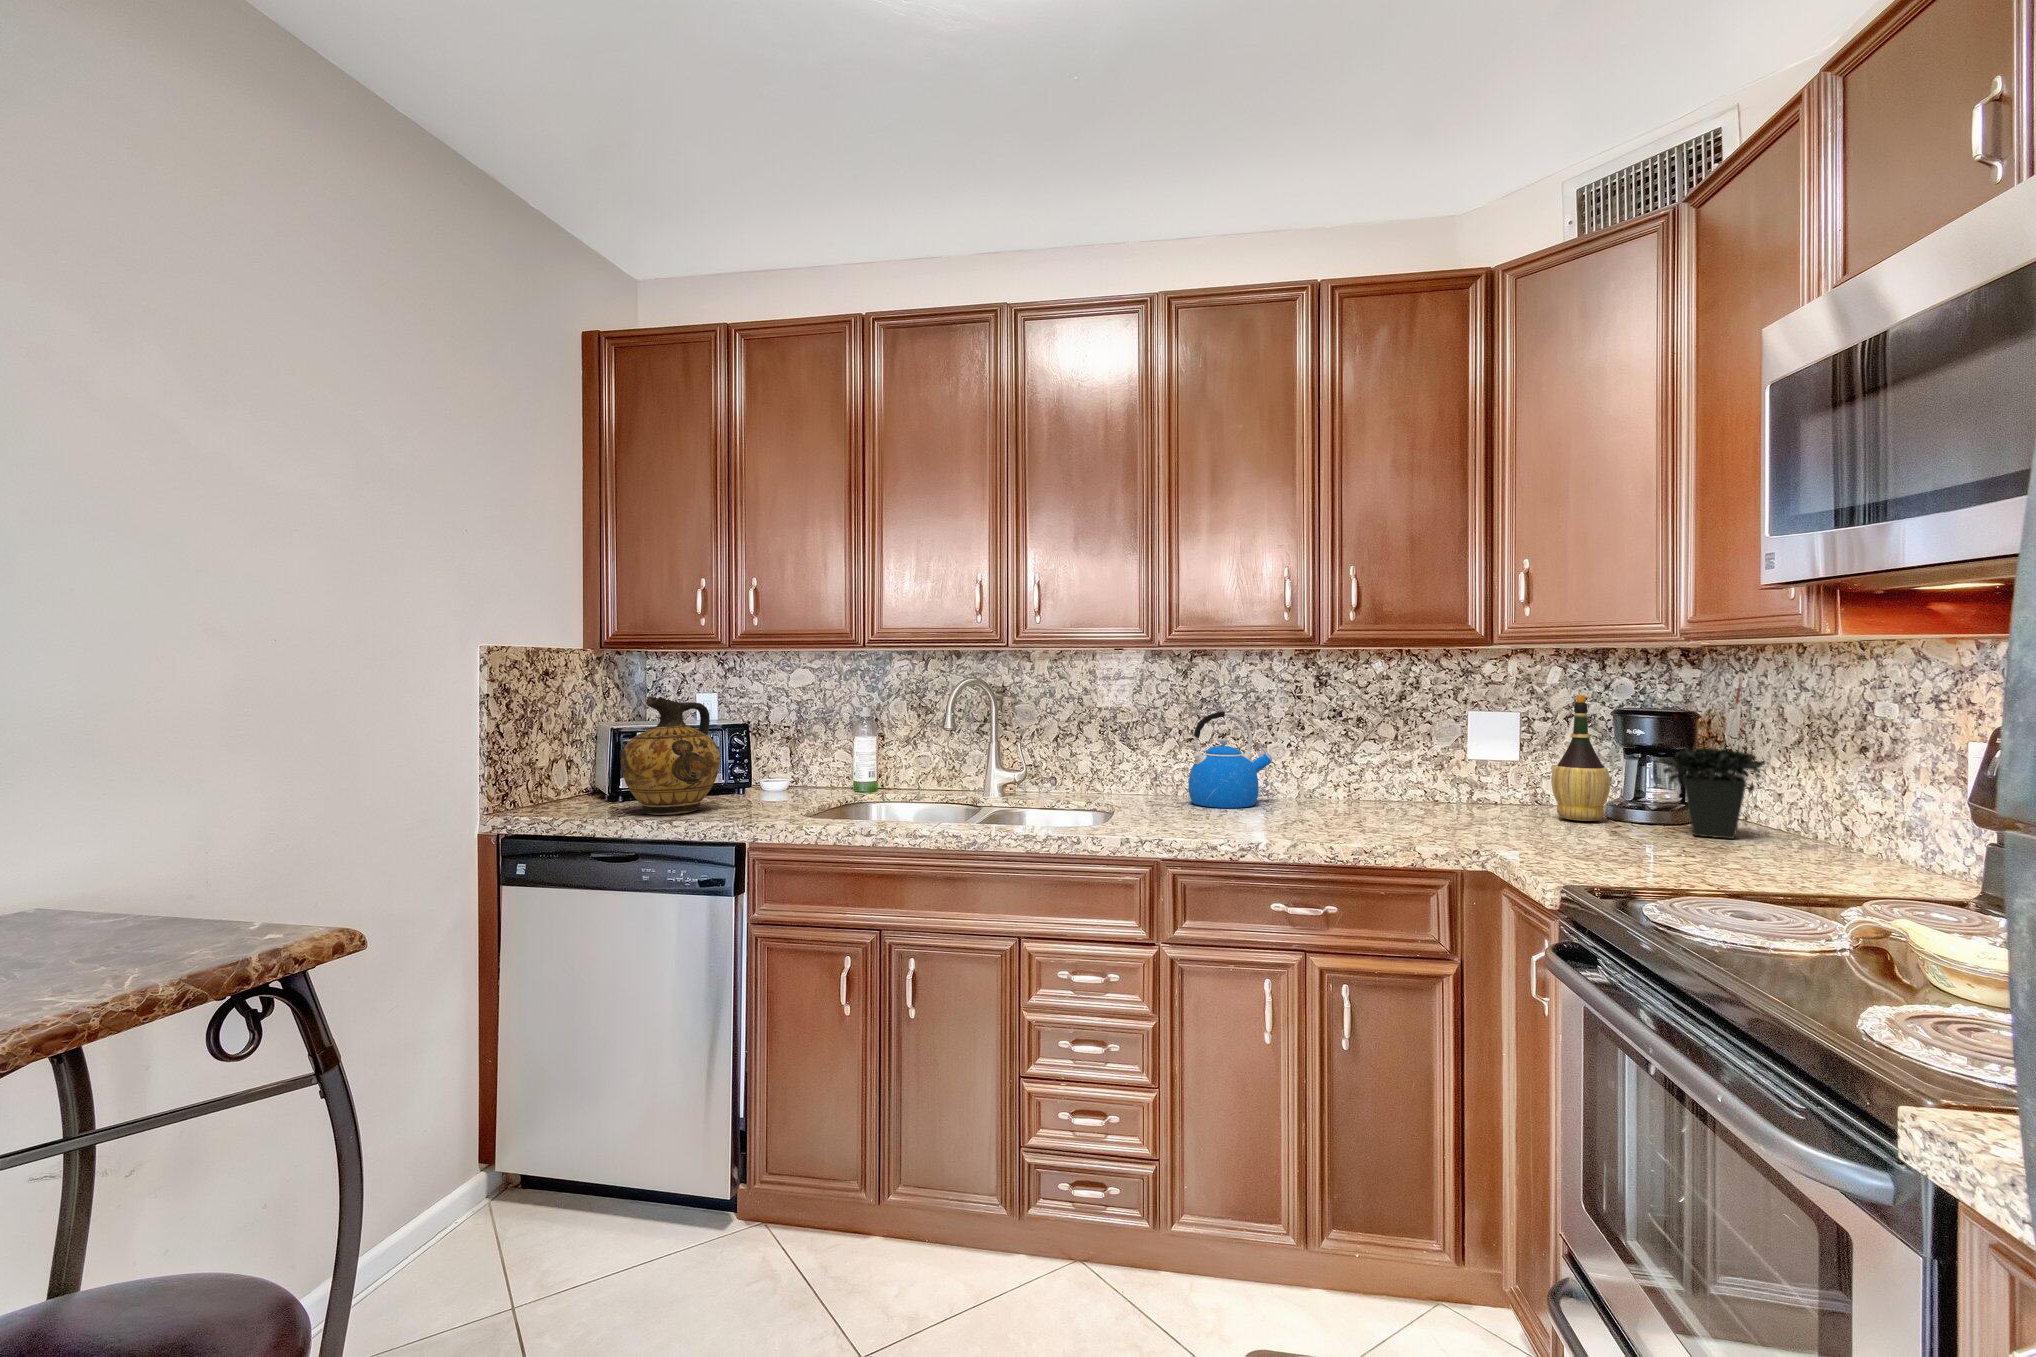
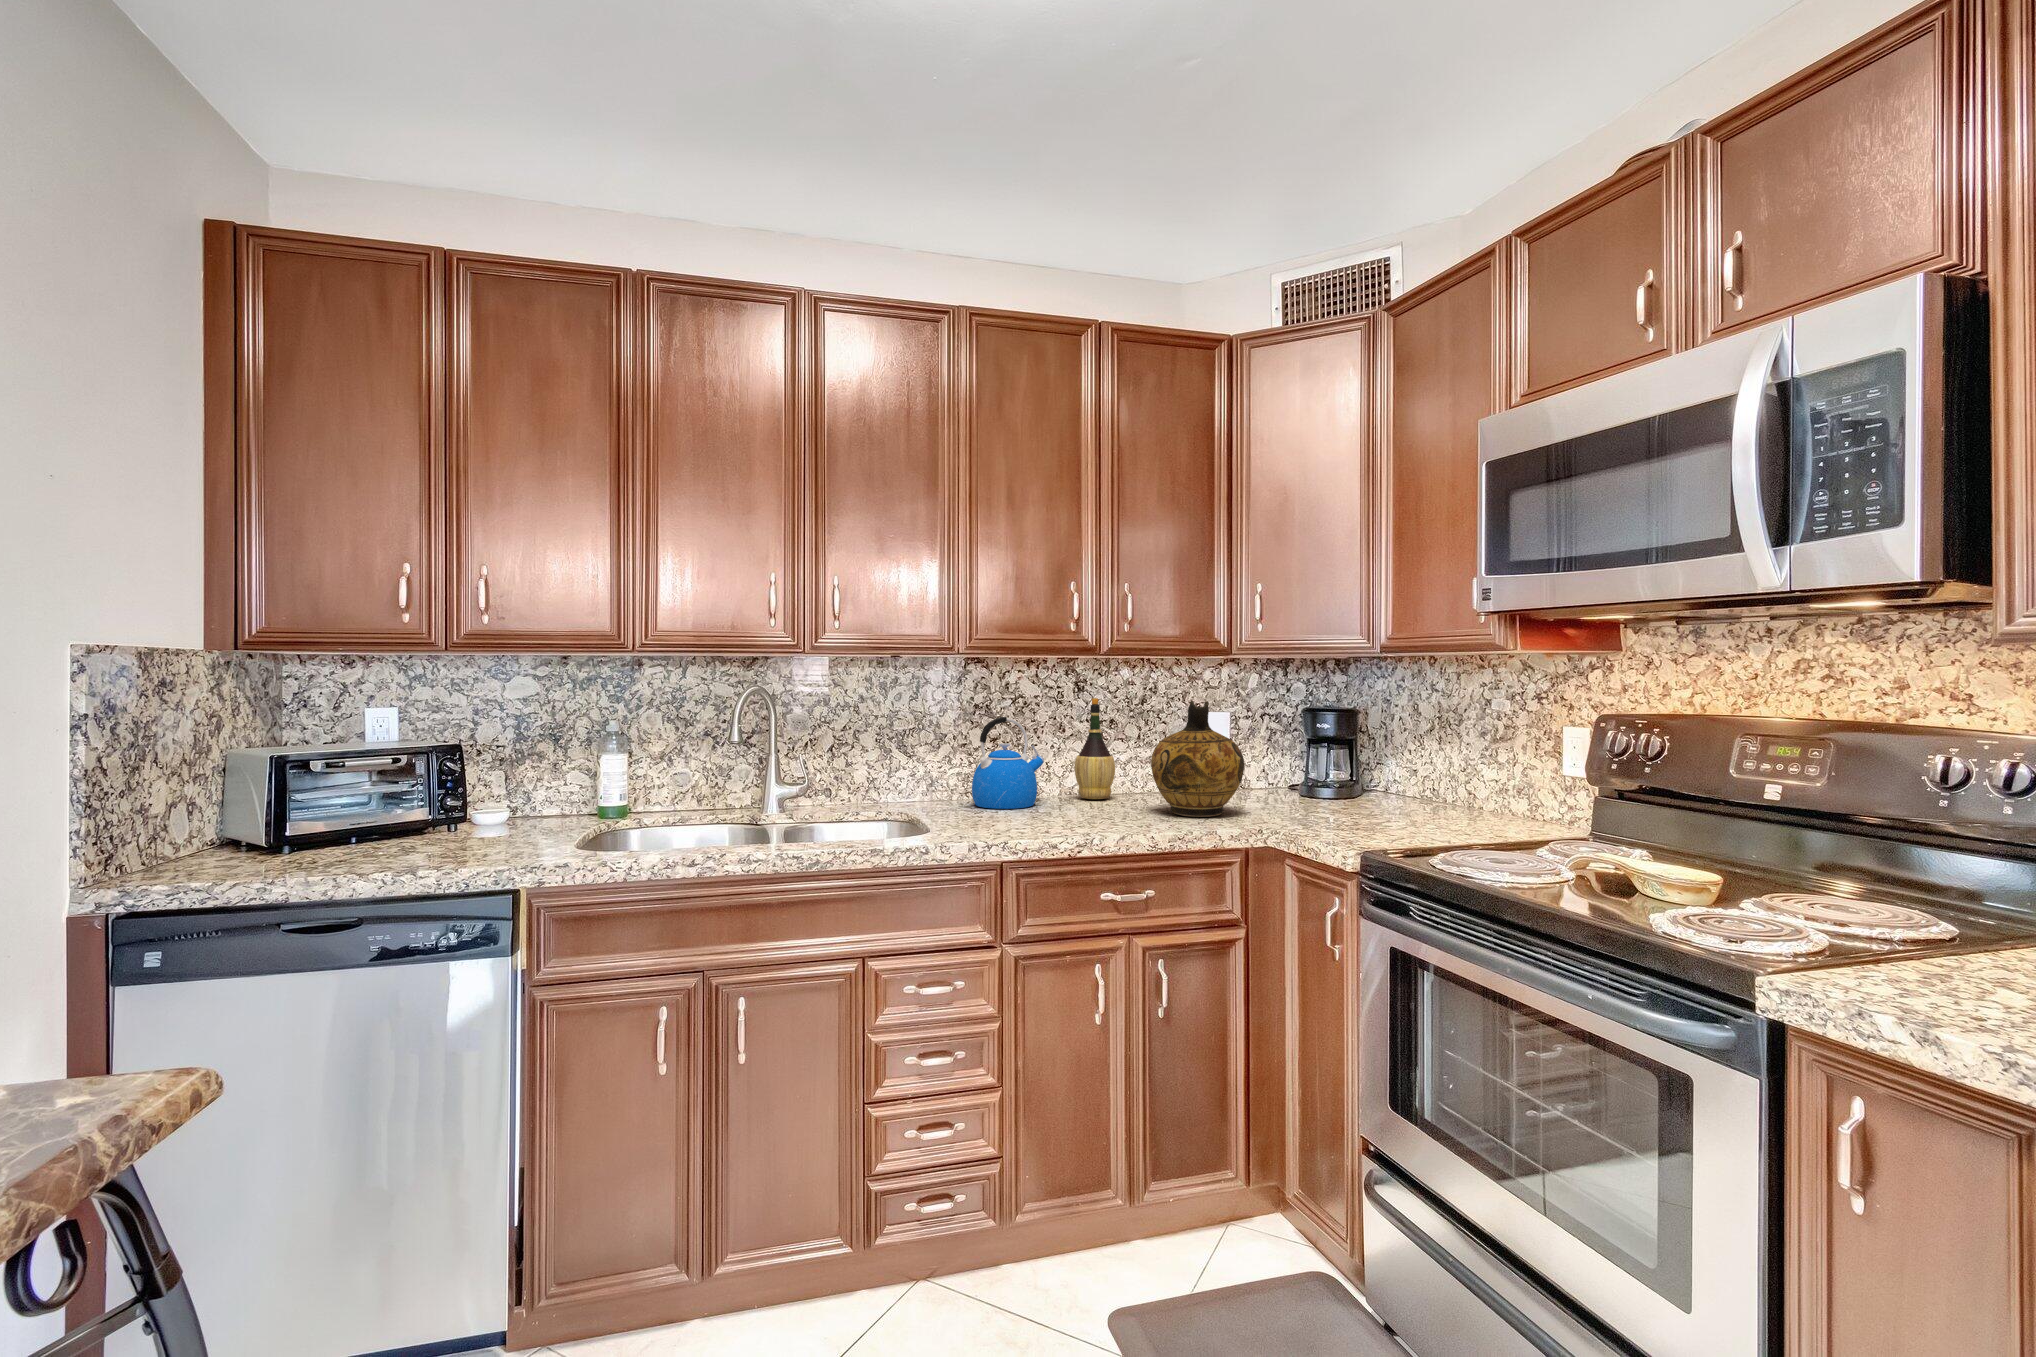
potted plant: present [1663,678,1765,839] -> none [1350,680,1420,806]
wine bottle: present [1551,695,1610,821] -> present [1075,698,1115,799]
ceramic jug: present [621,696,720,815] -> present [1151,701,1244,817]

